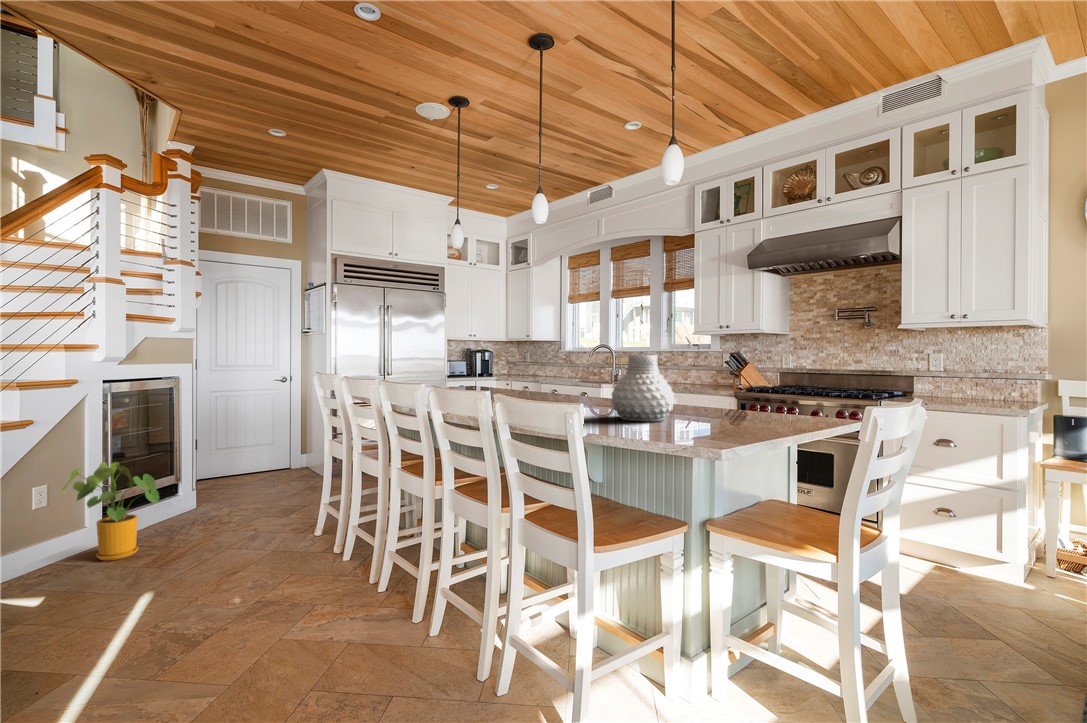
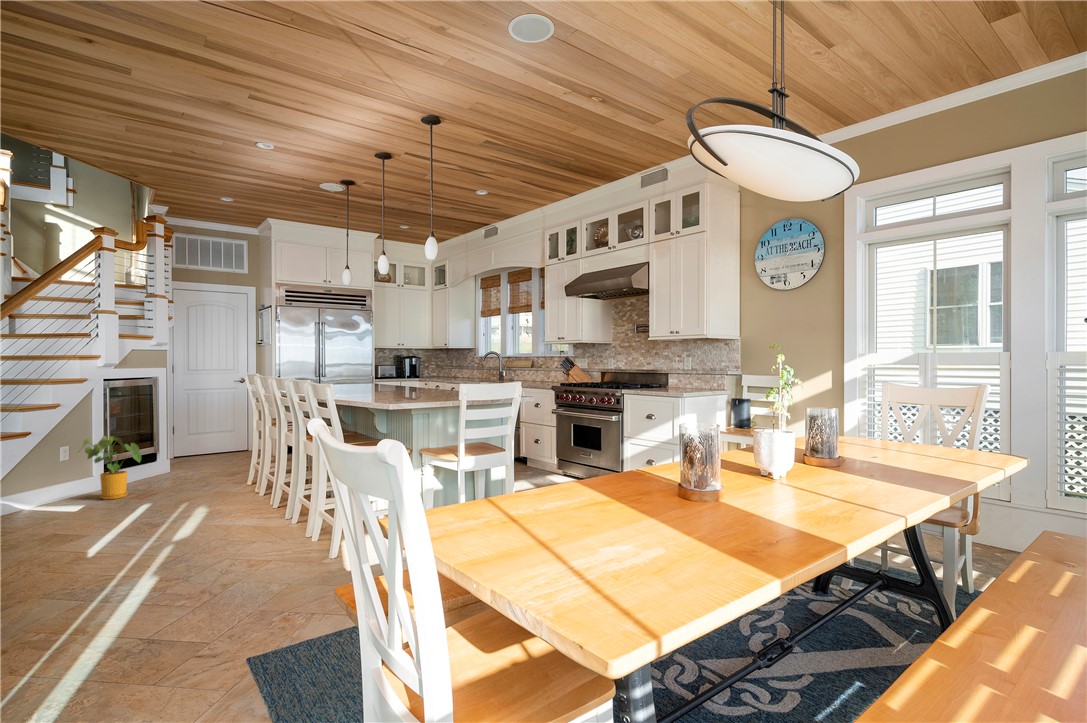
vase: present [611,355,675,421] -> none [401,360,438,399]

